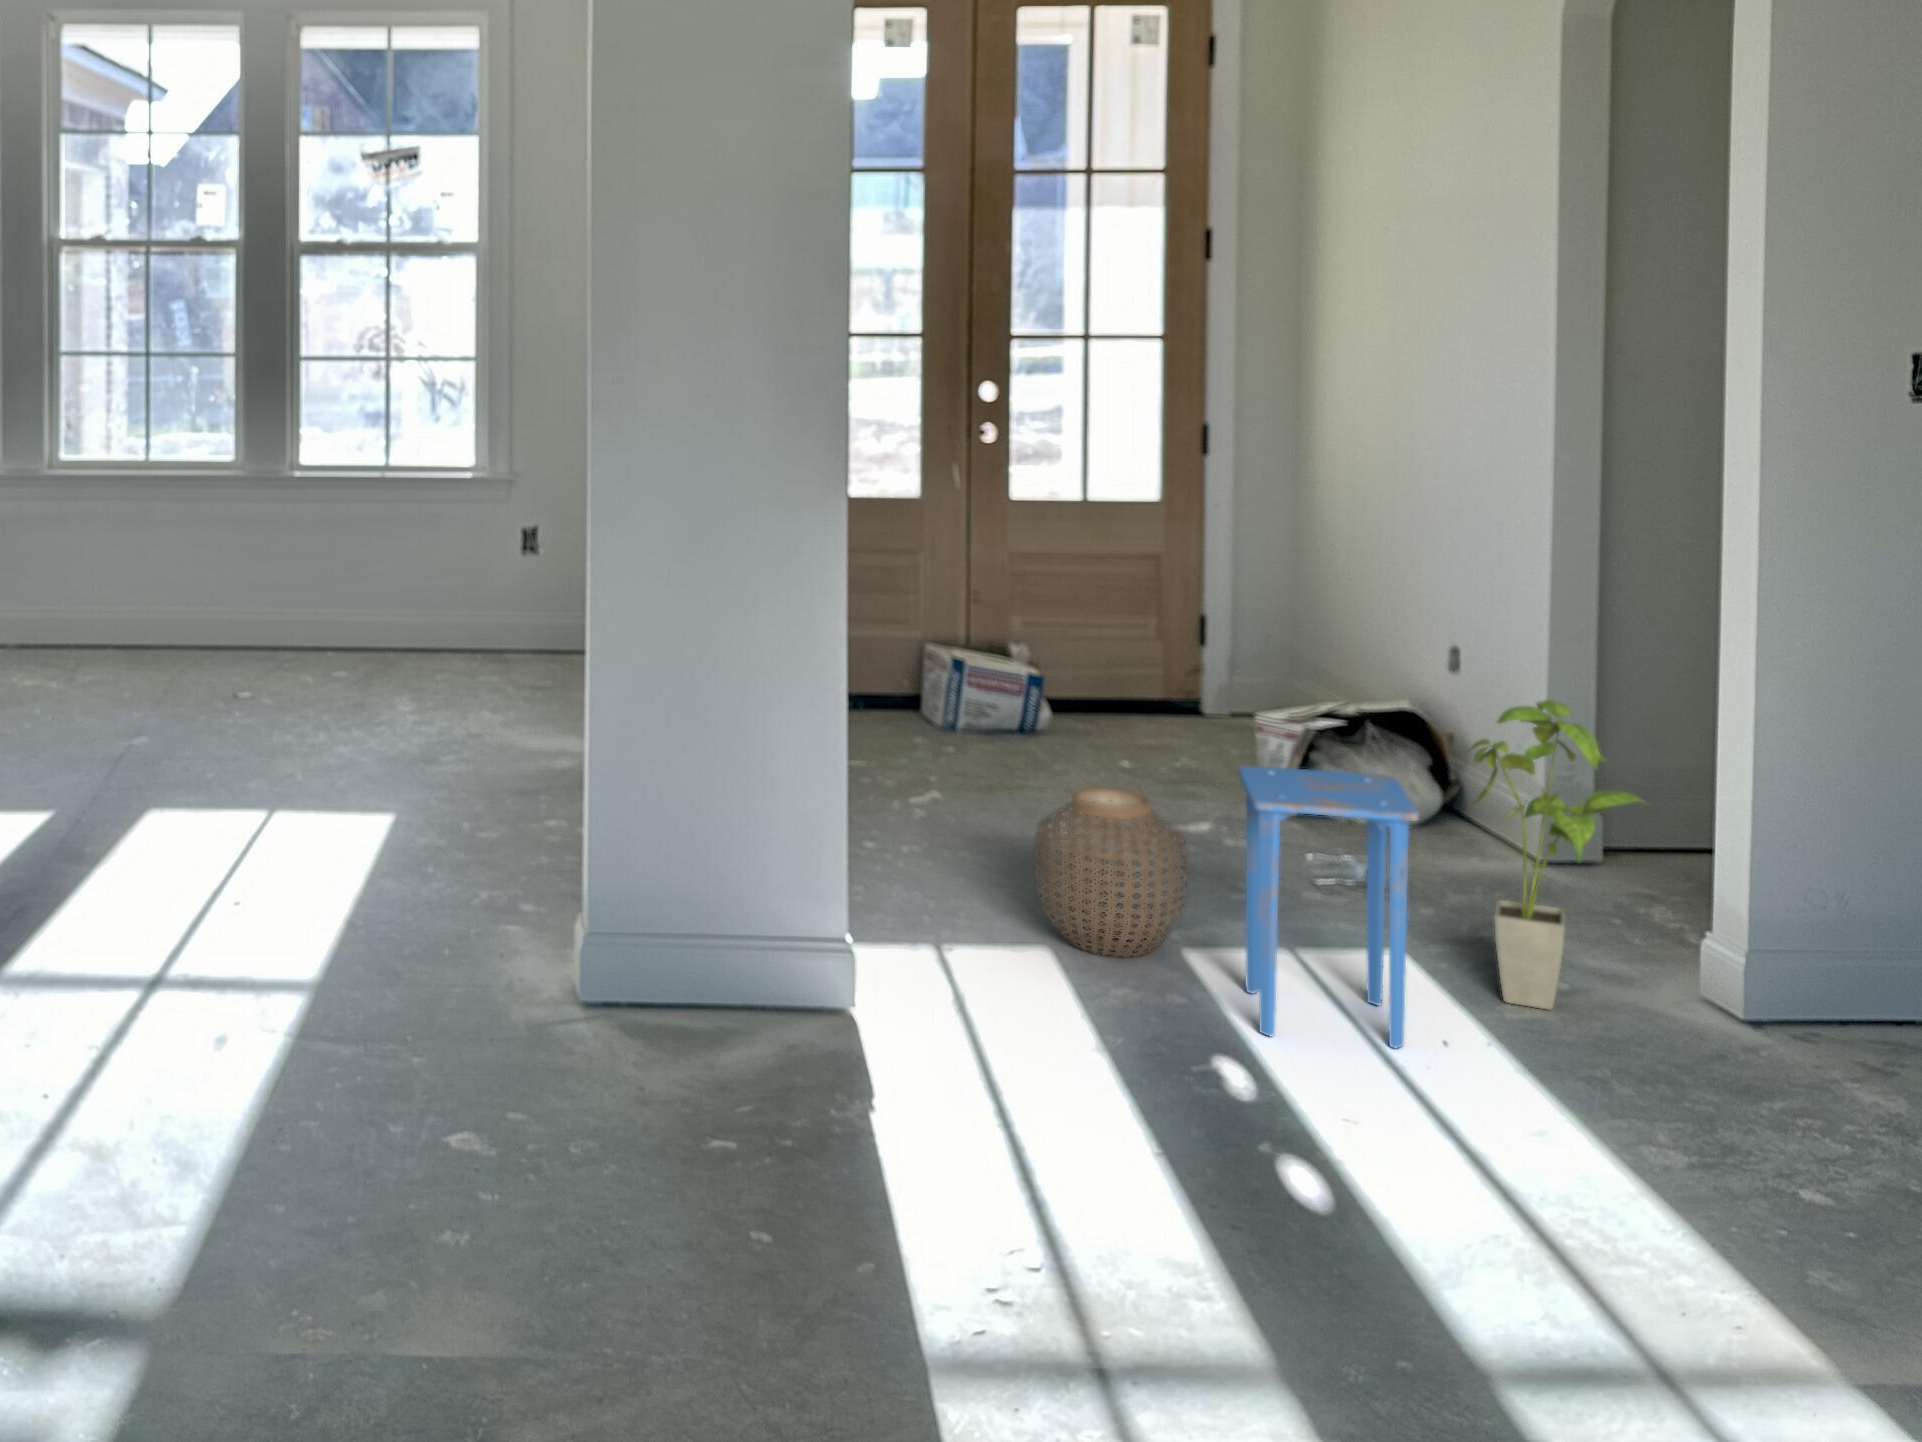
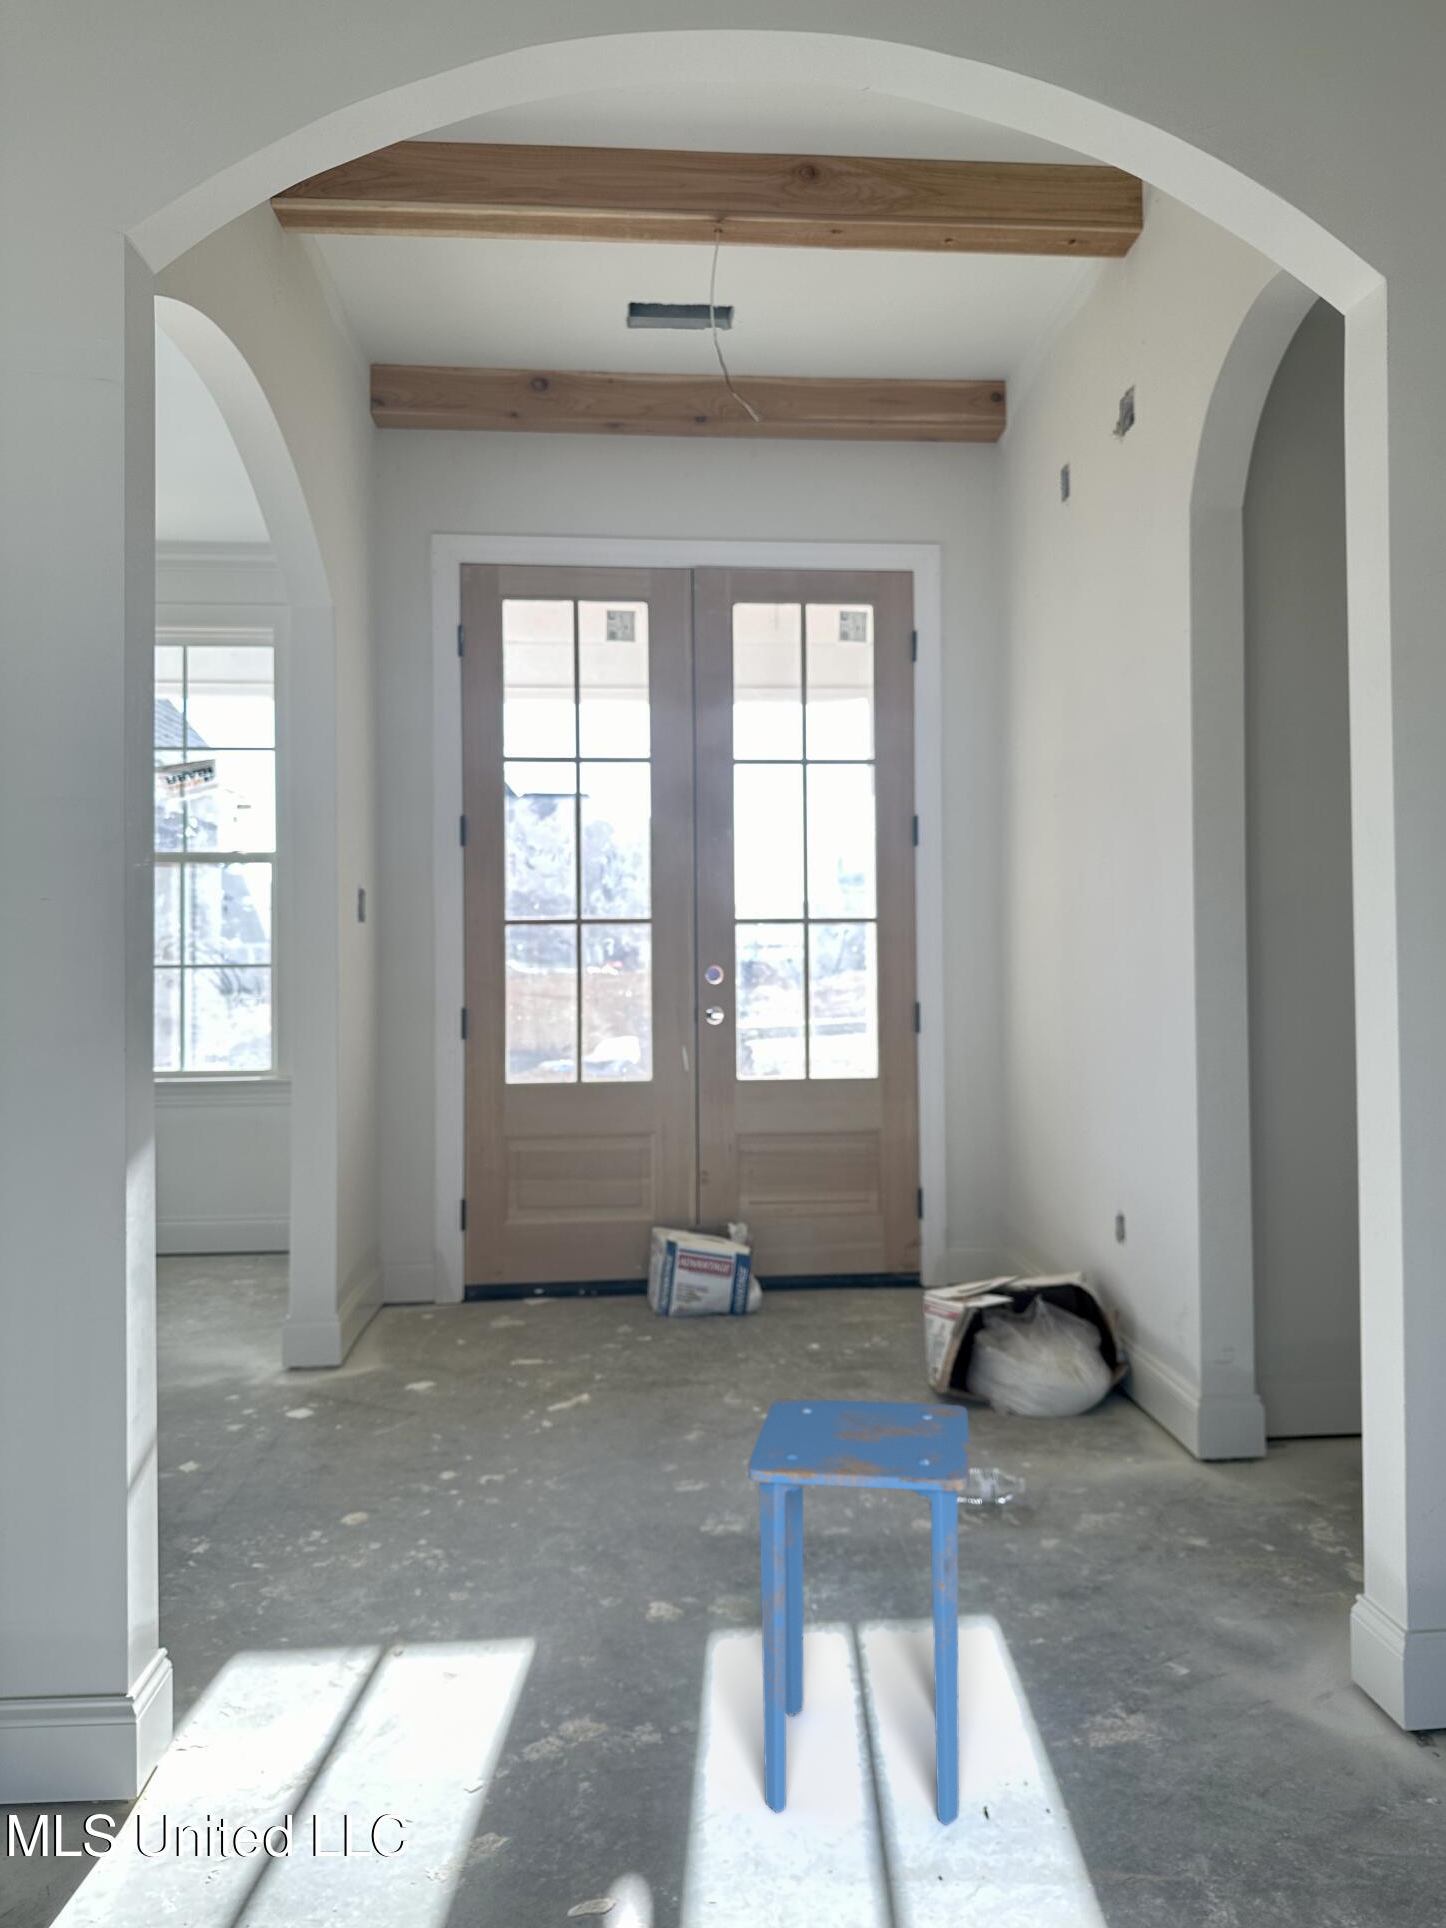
house plant: present [1469,700,1643,1010] -> none [1067,1295,1292,1716]
woven basket: present [1035,788,1187,958] -> none [556,1421,742,1655]

